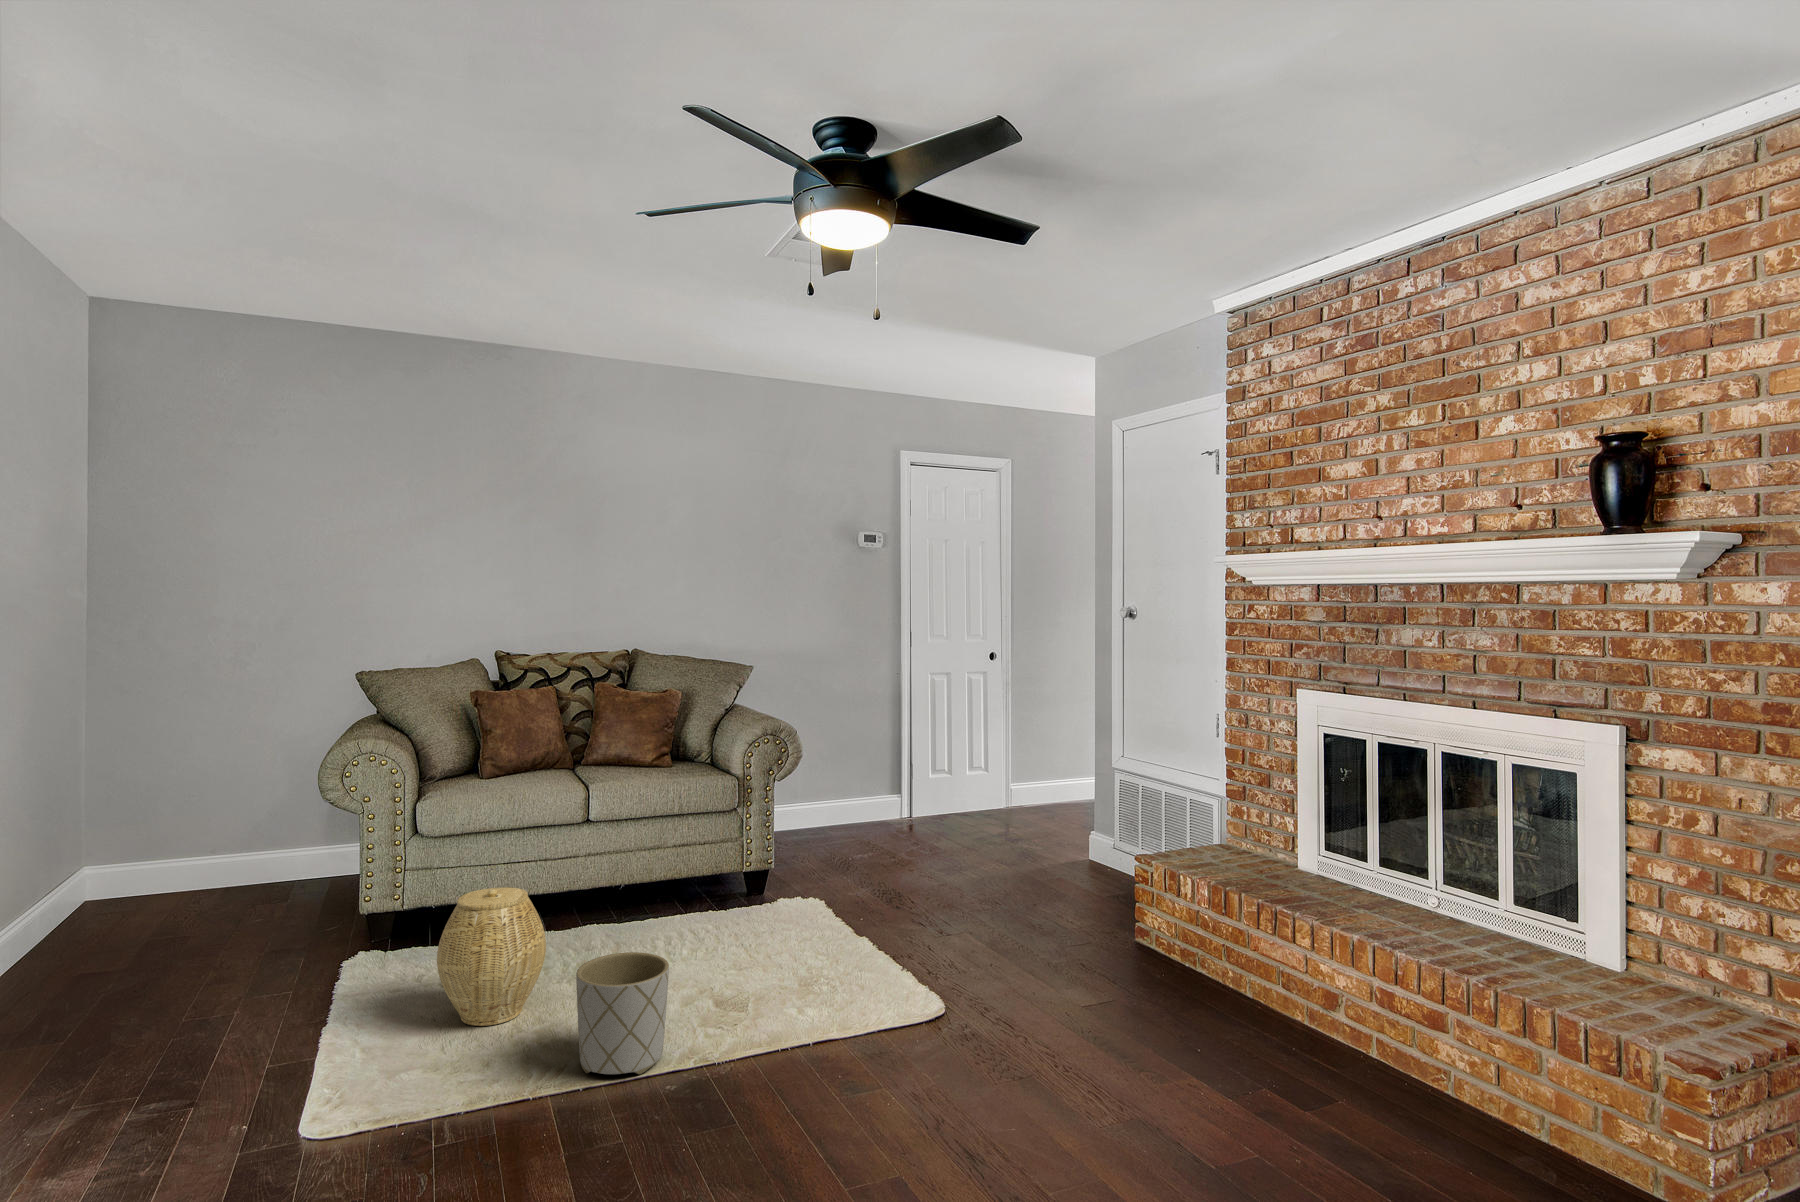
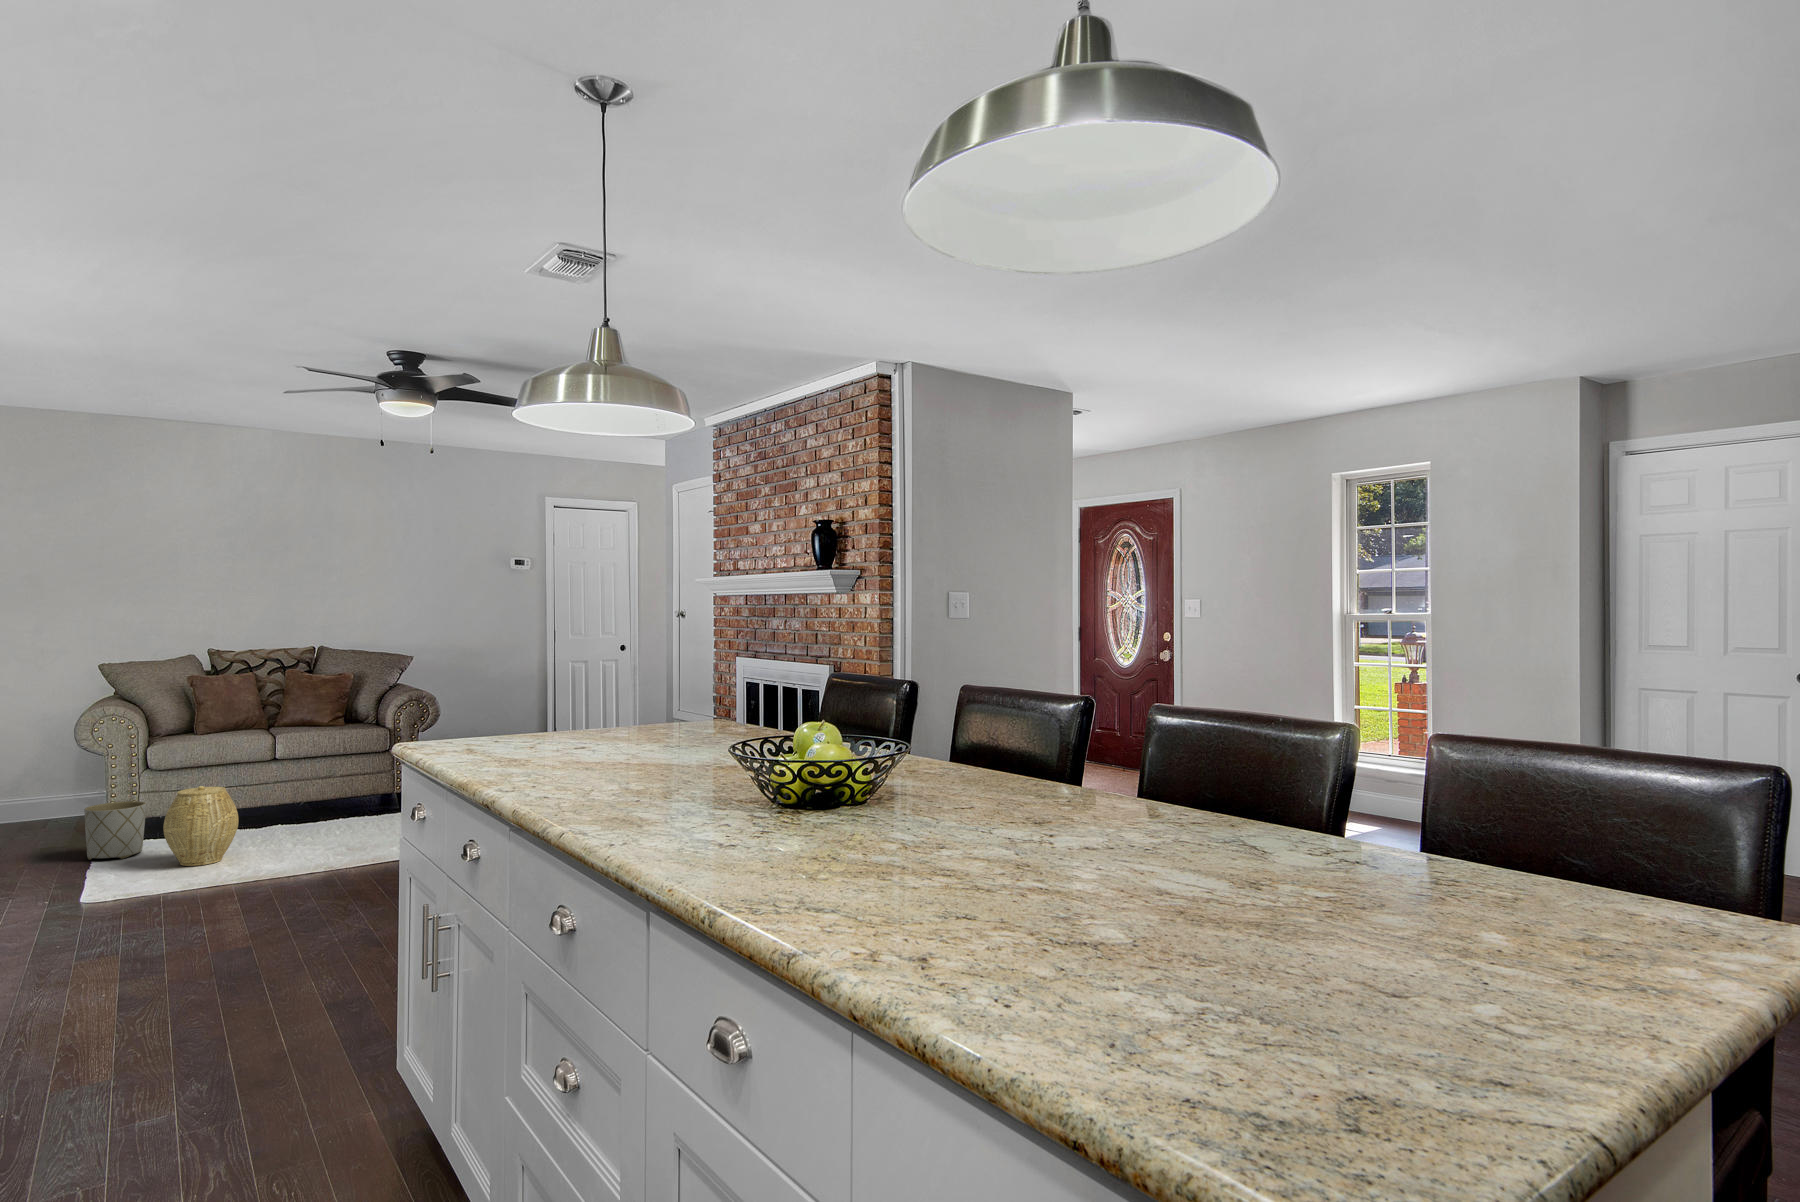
planter: present [576,952,669,1074] -> present [84,801,146,860]

